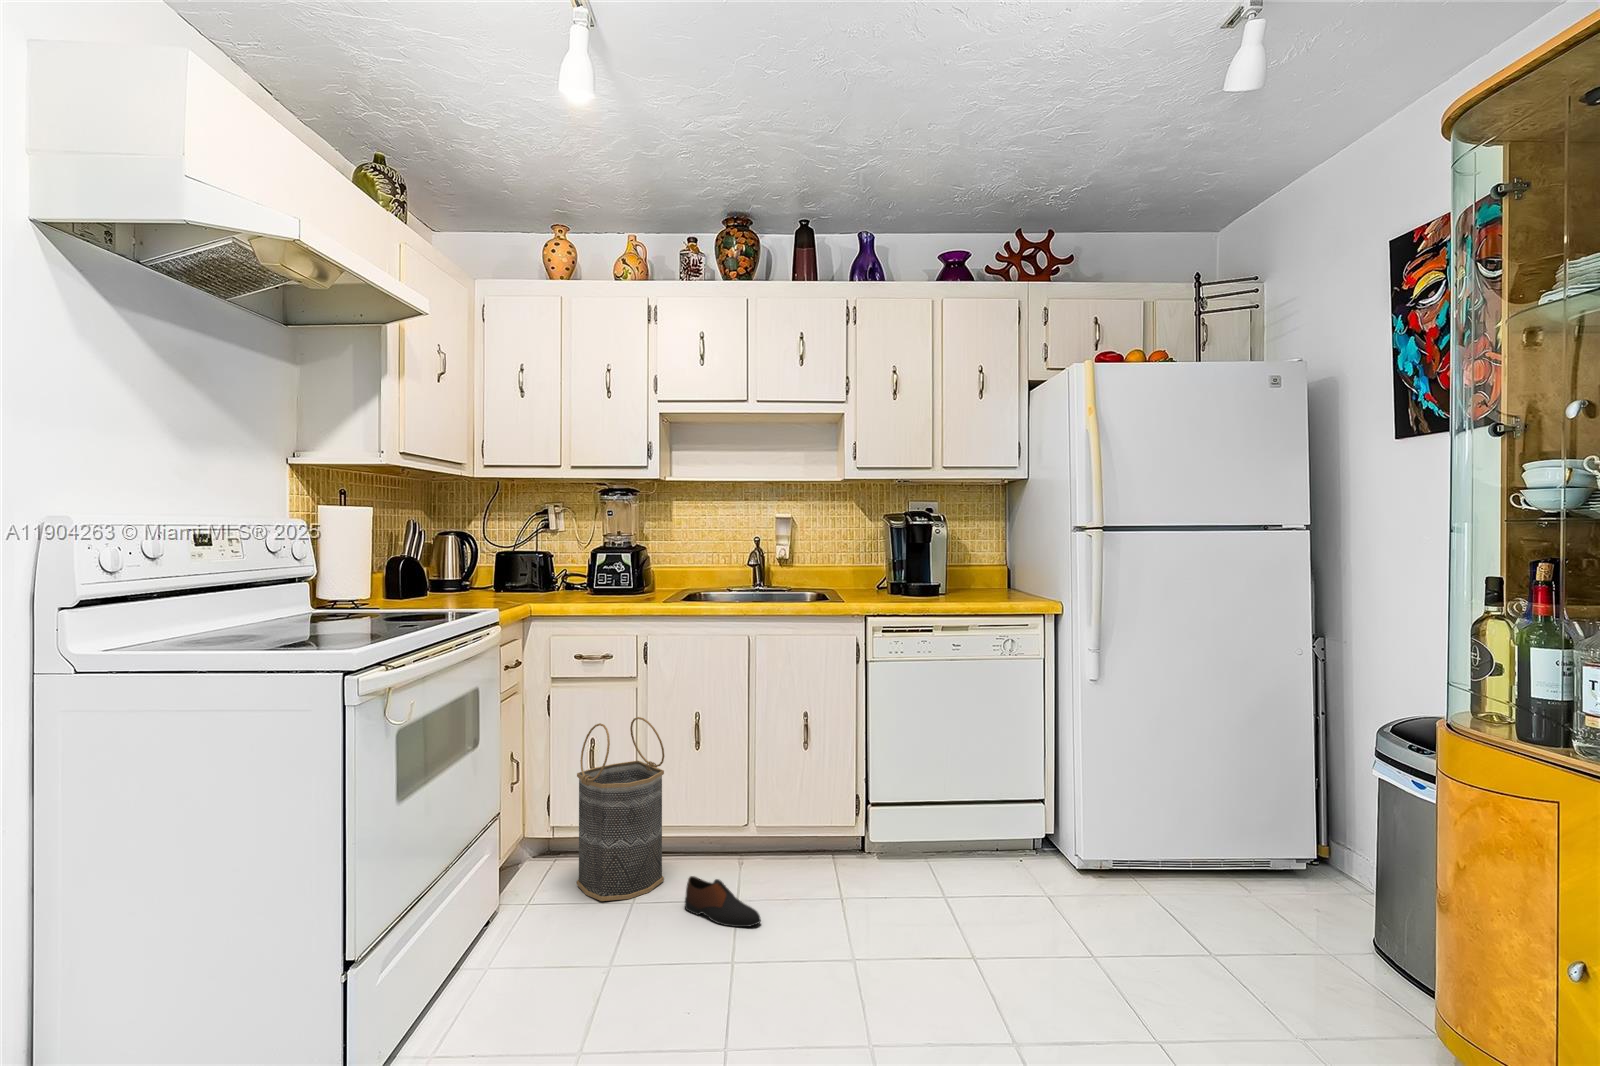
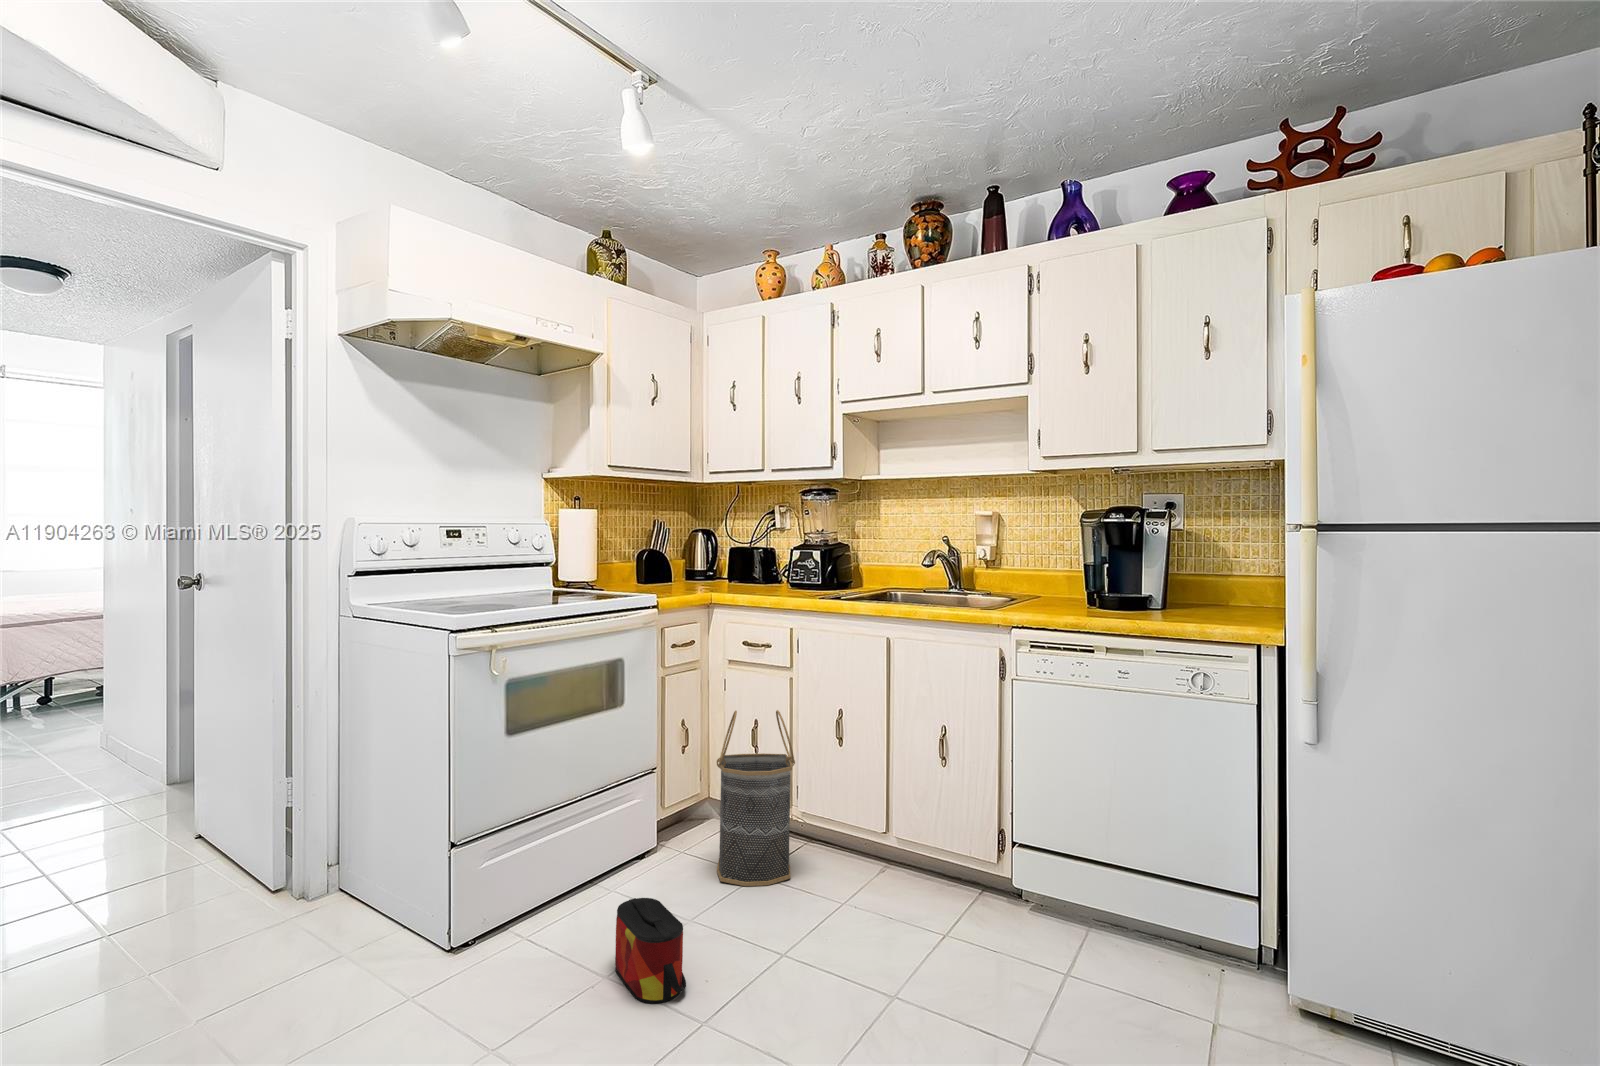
shoe: present [685,876,761,927] -> none [780,878,831,945]
bag: none [585,925,689,1023] -> present [615,898,686,1003]

